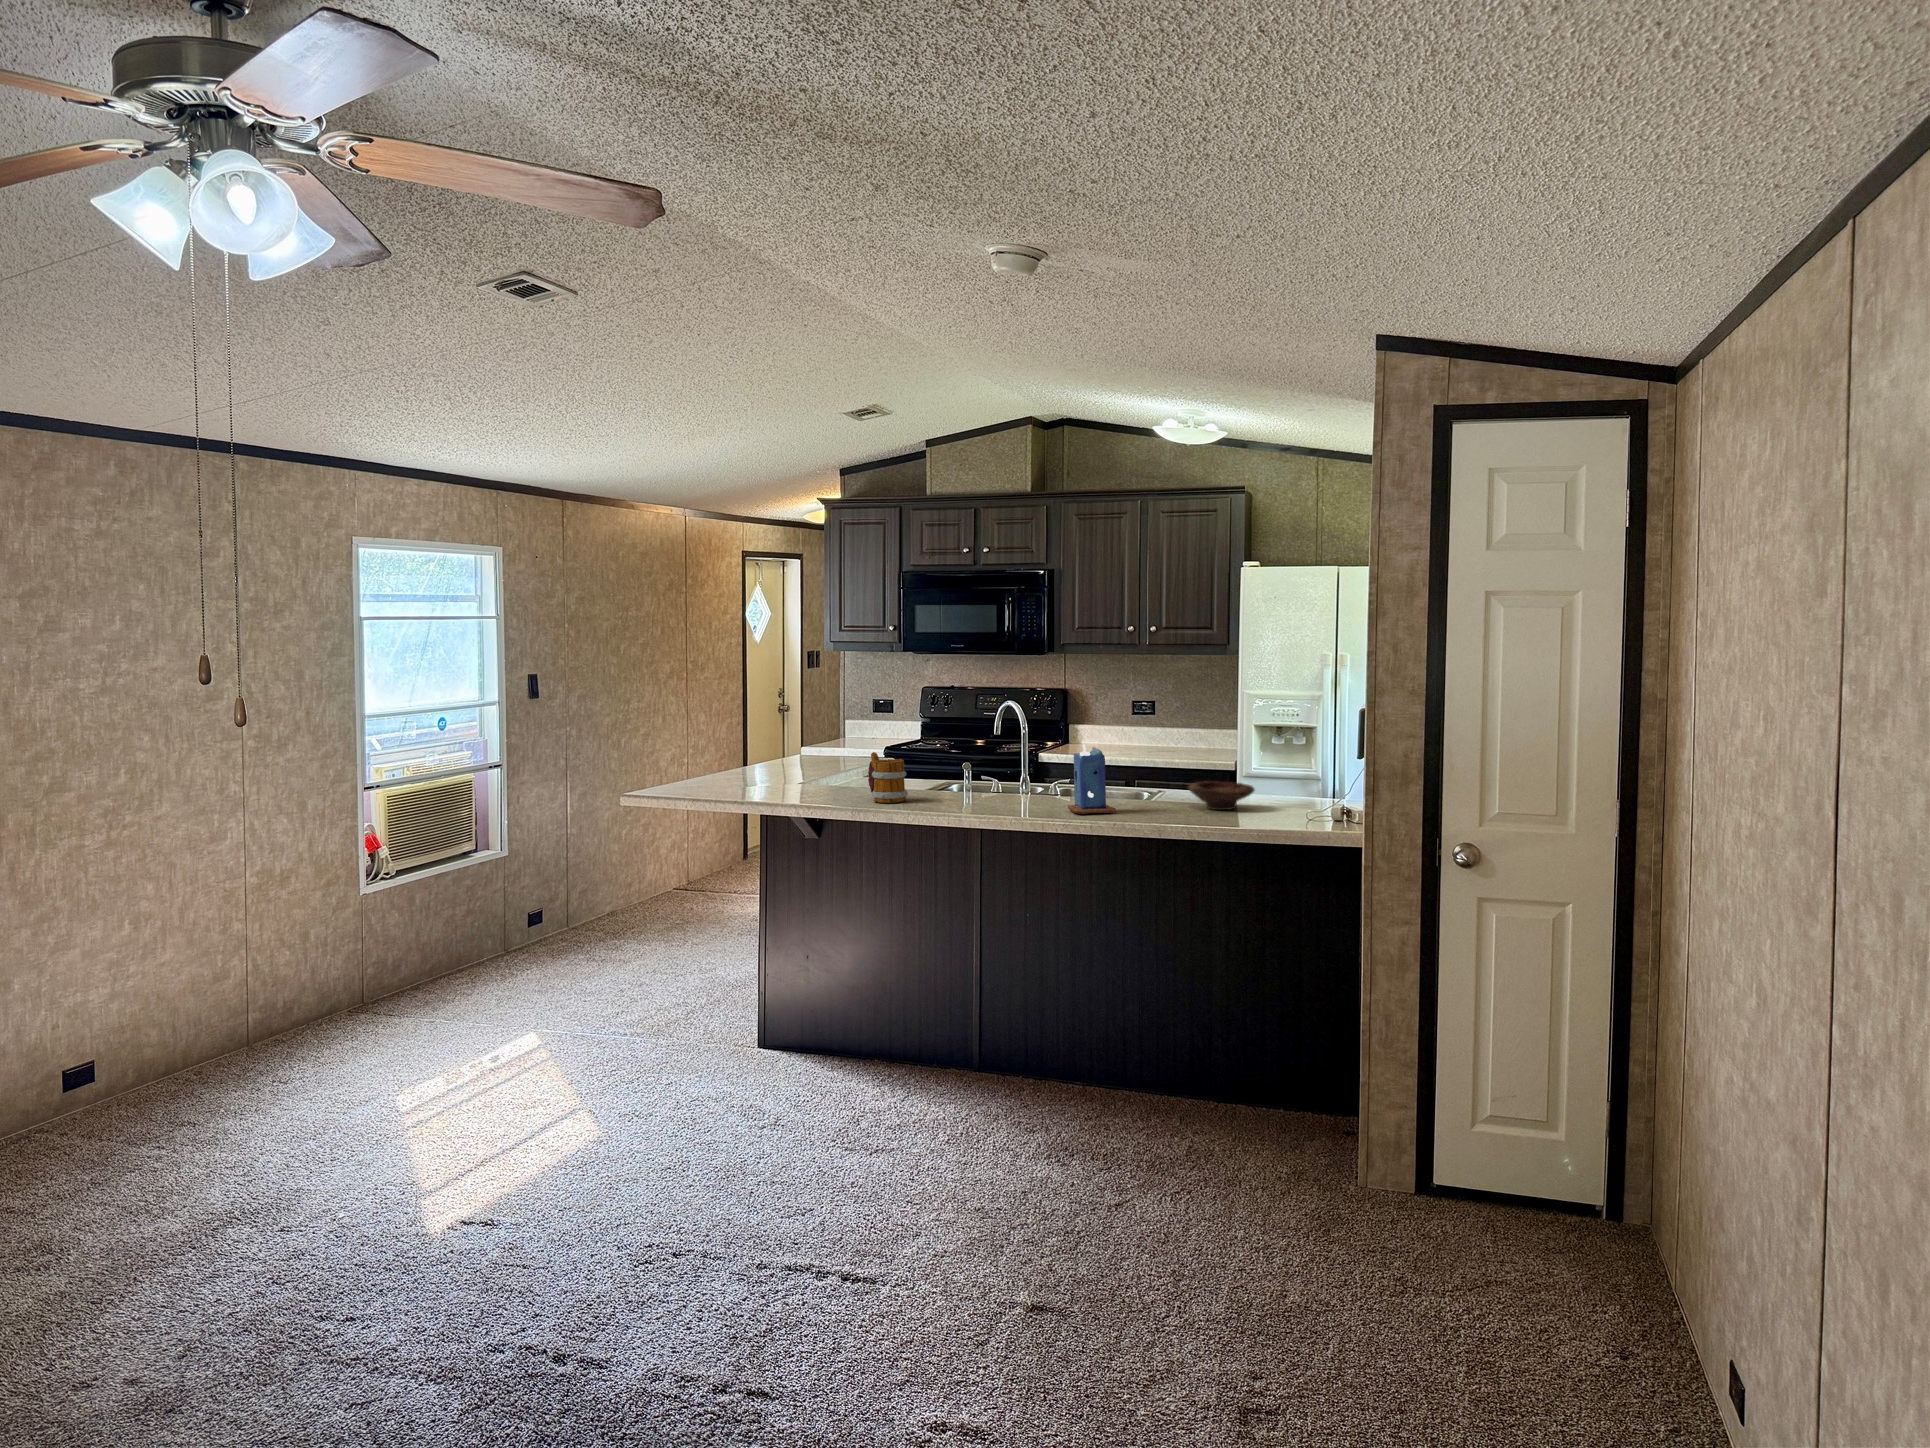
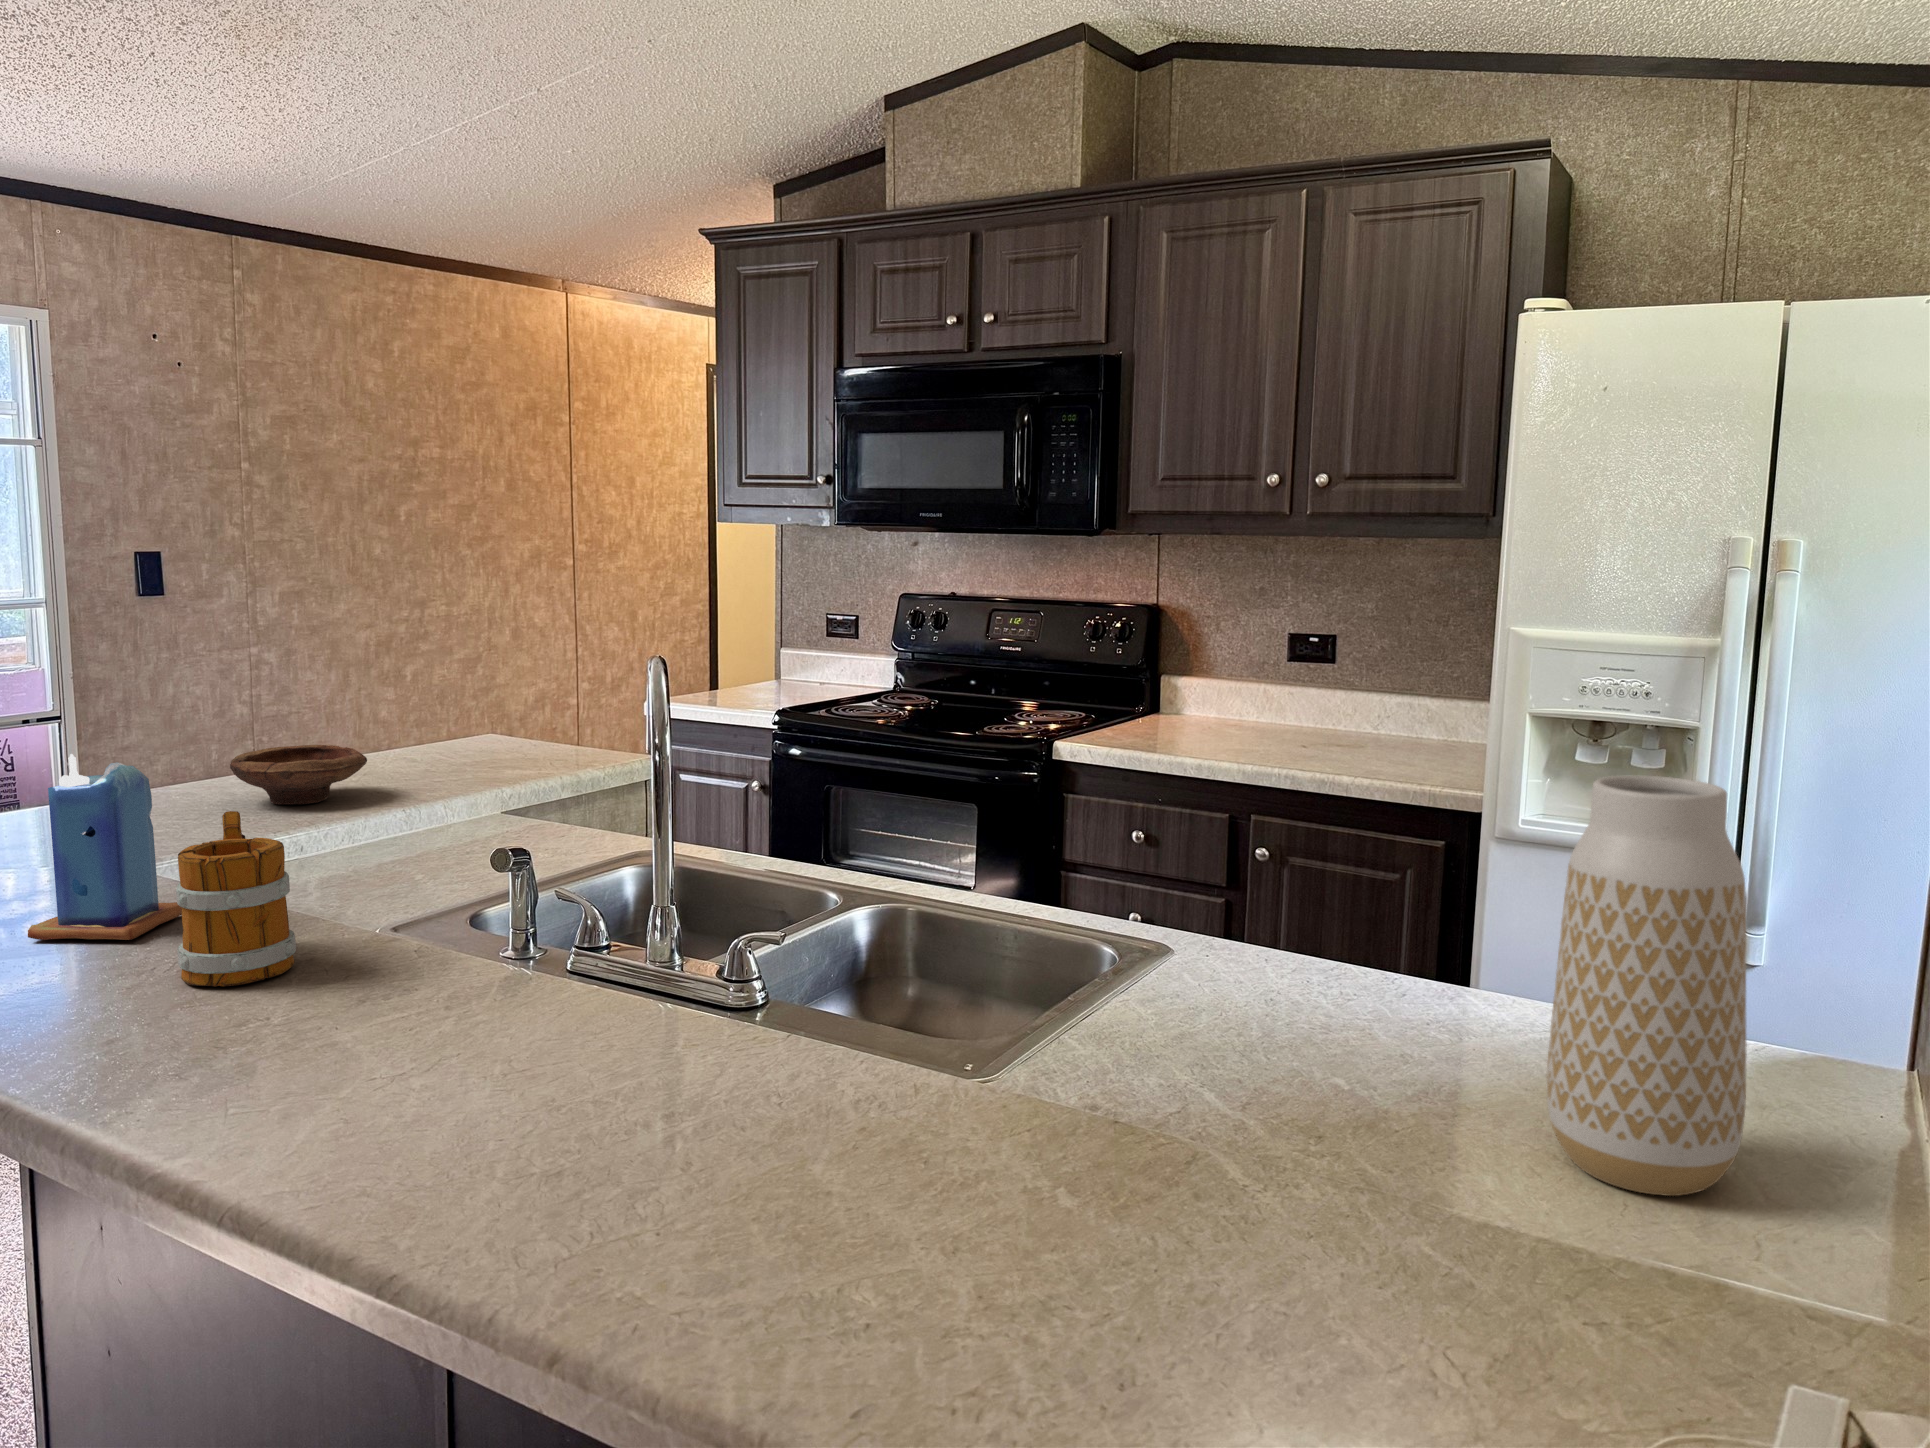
vase: none [1284,716,1330,818] -> present [1547,775,1746,1196]
candle: present [1067,744,1116,814] -> present [28,754,182,940]
bowl: present [1188,781,1254,810] -> present [230,745,367,804]

